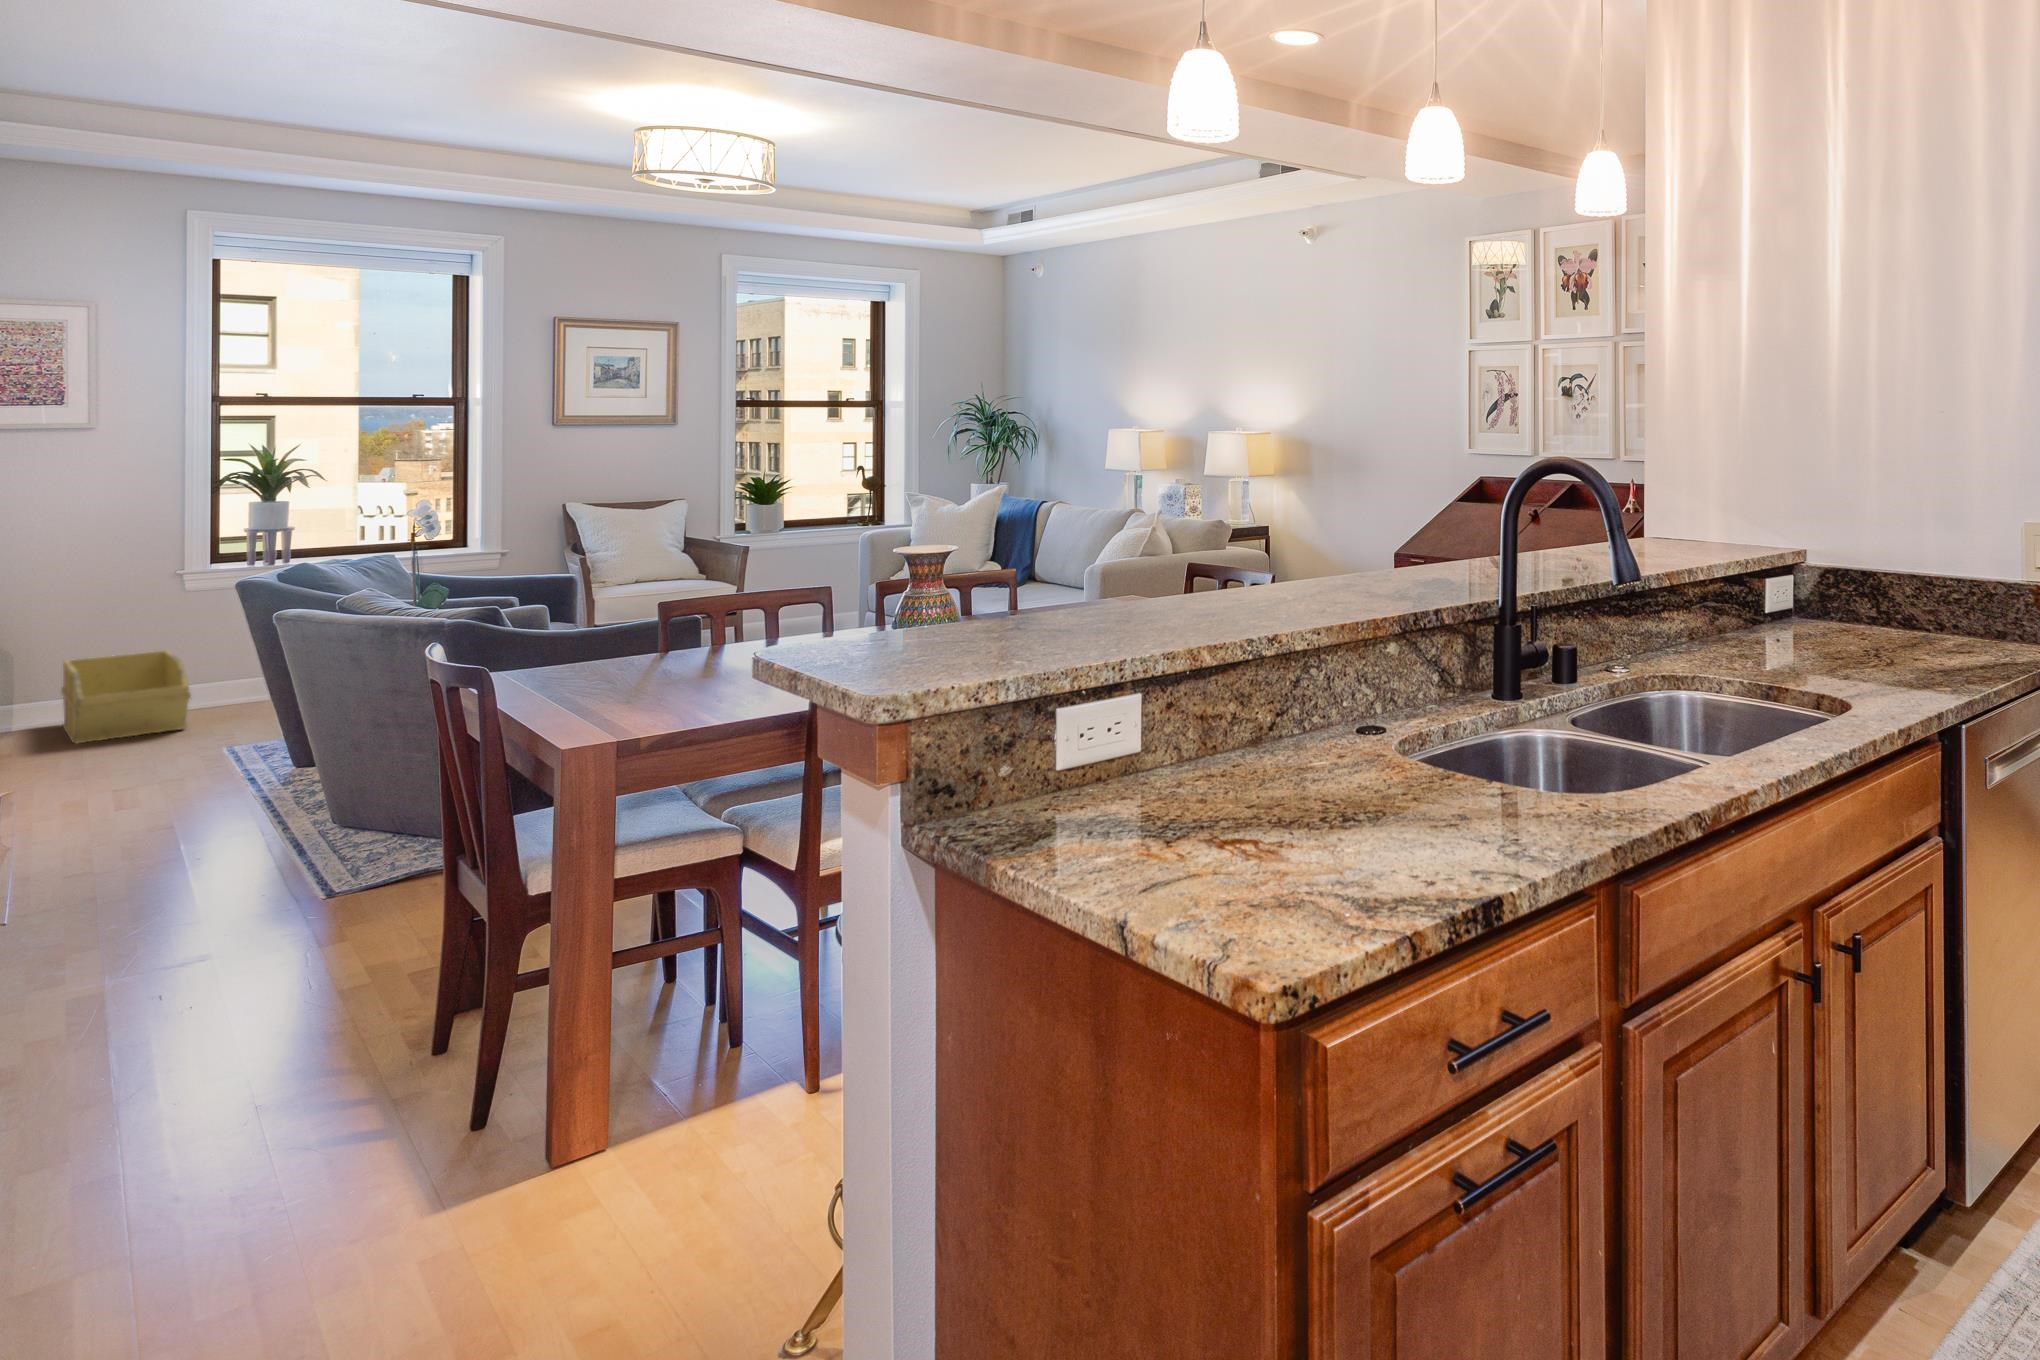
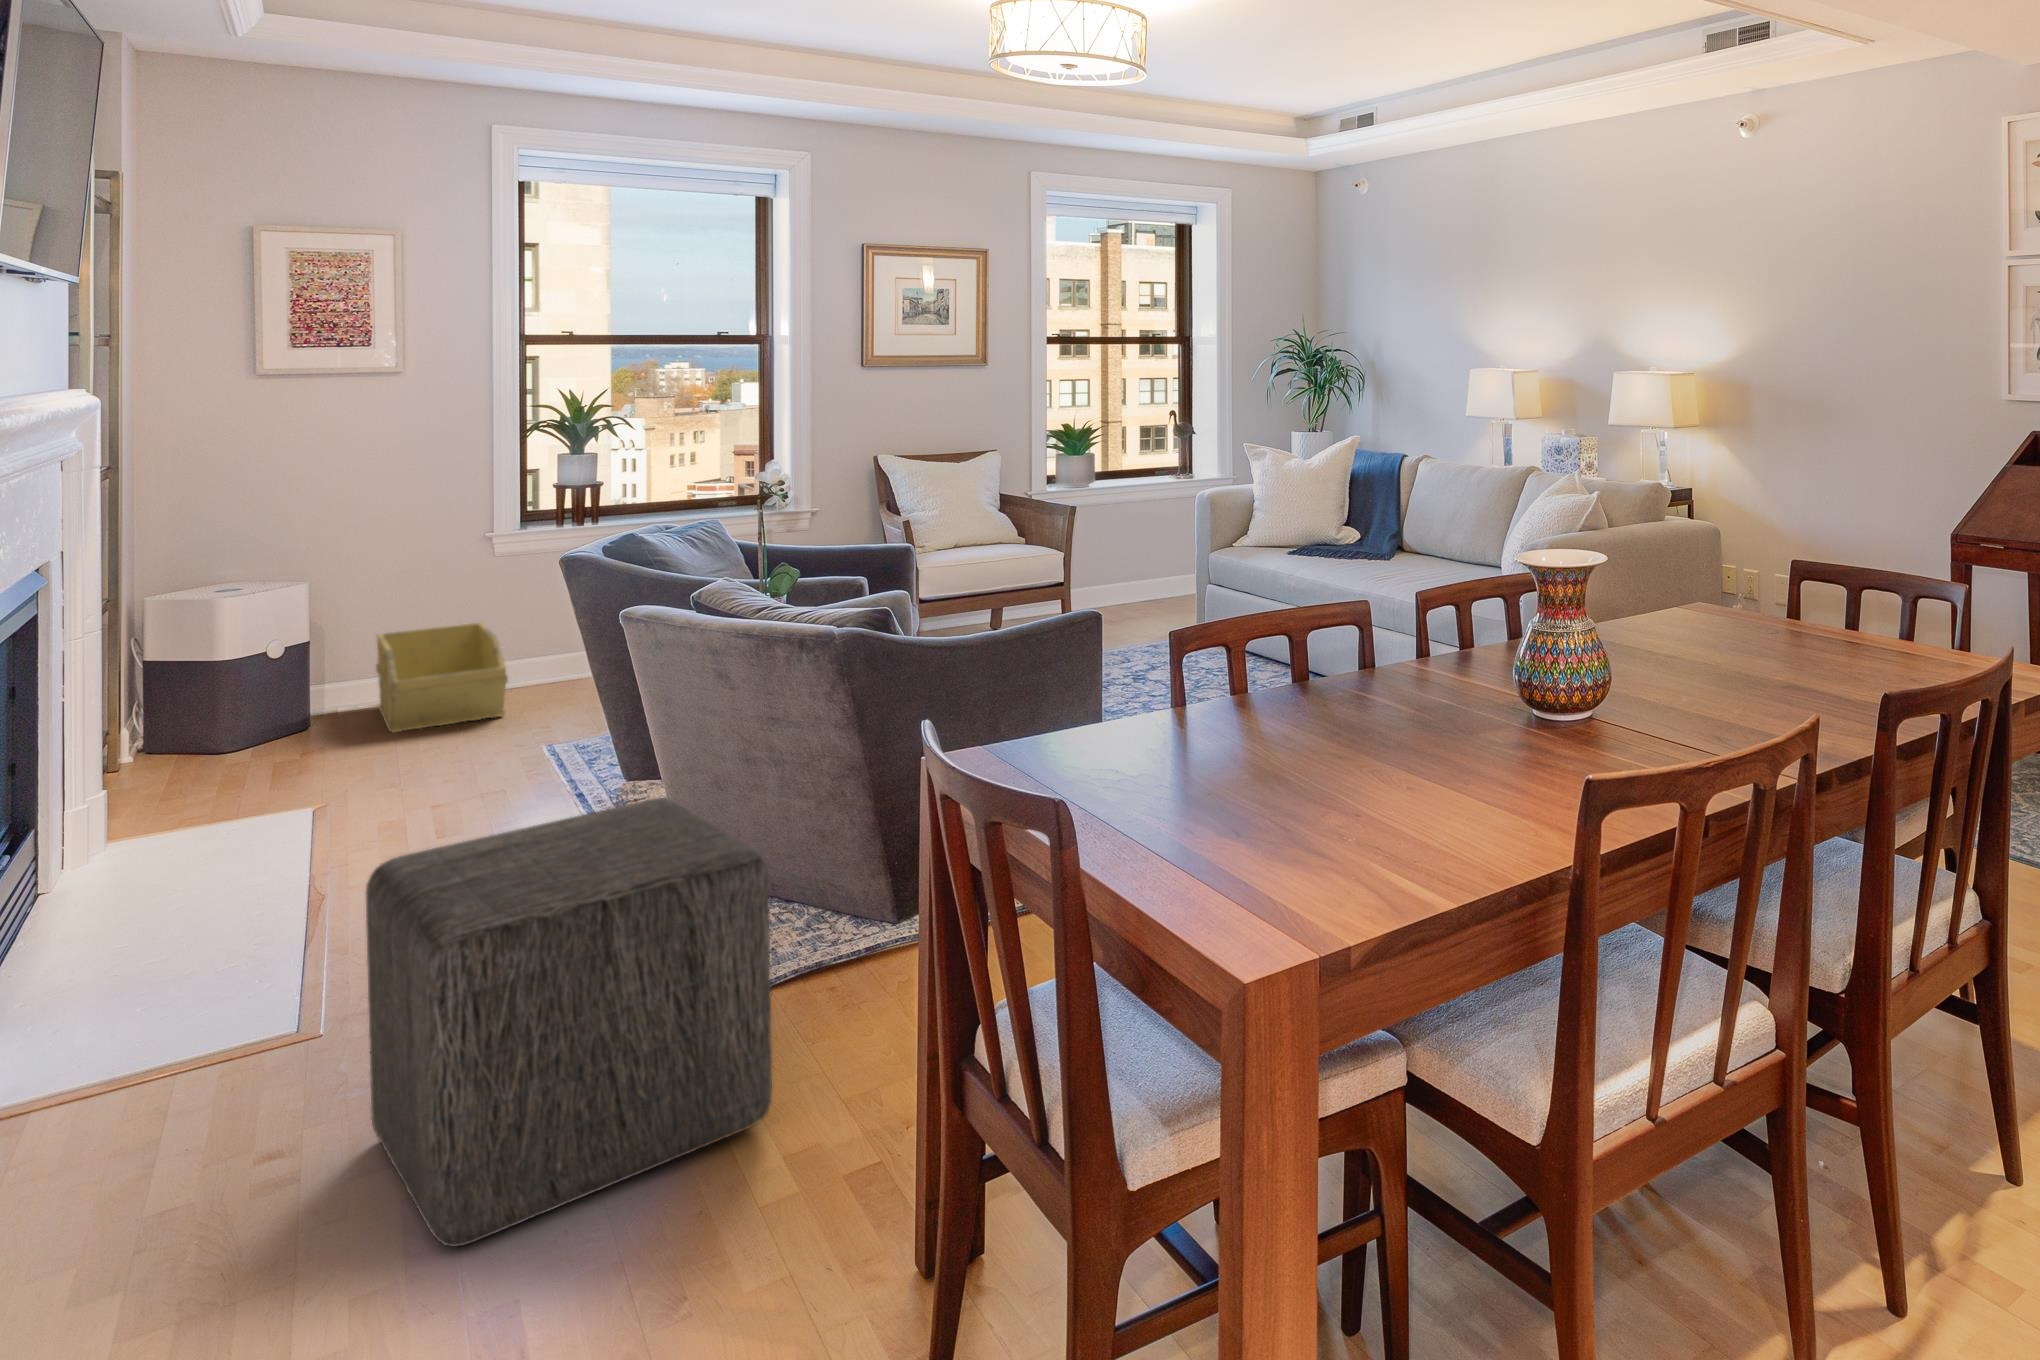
ottoman: none [54,740,370,1019] -> present [366,798,772,1247]

